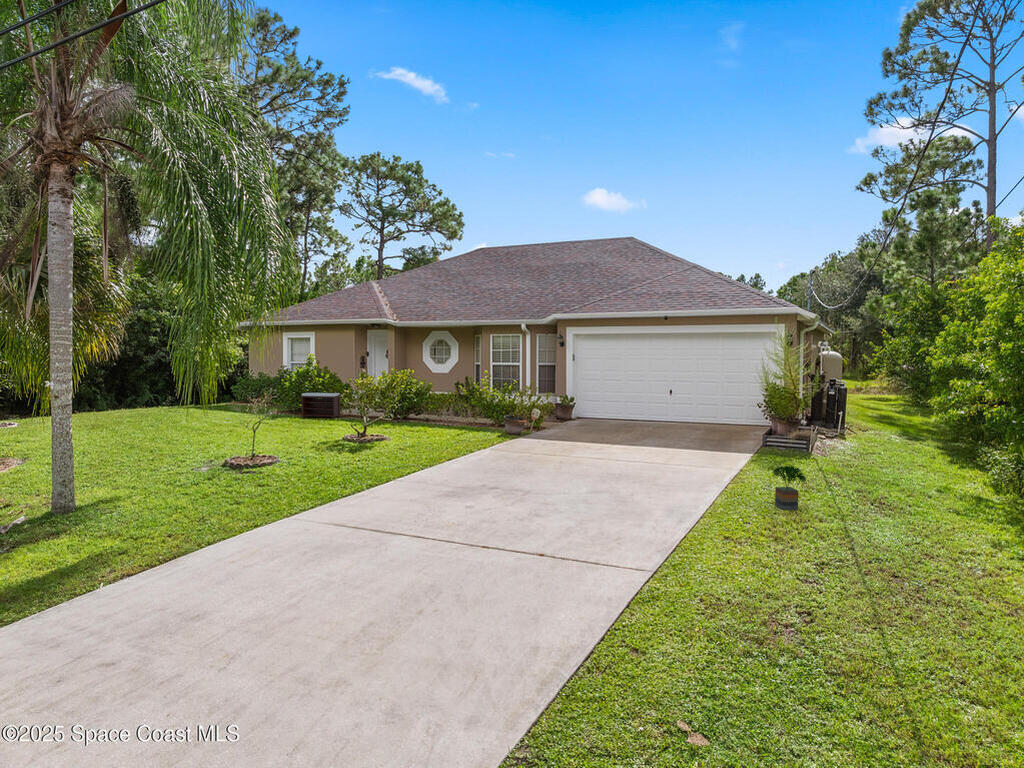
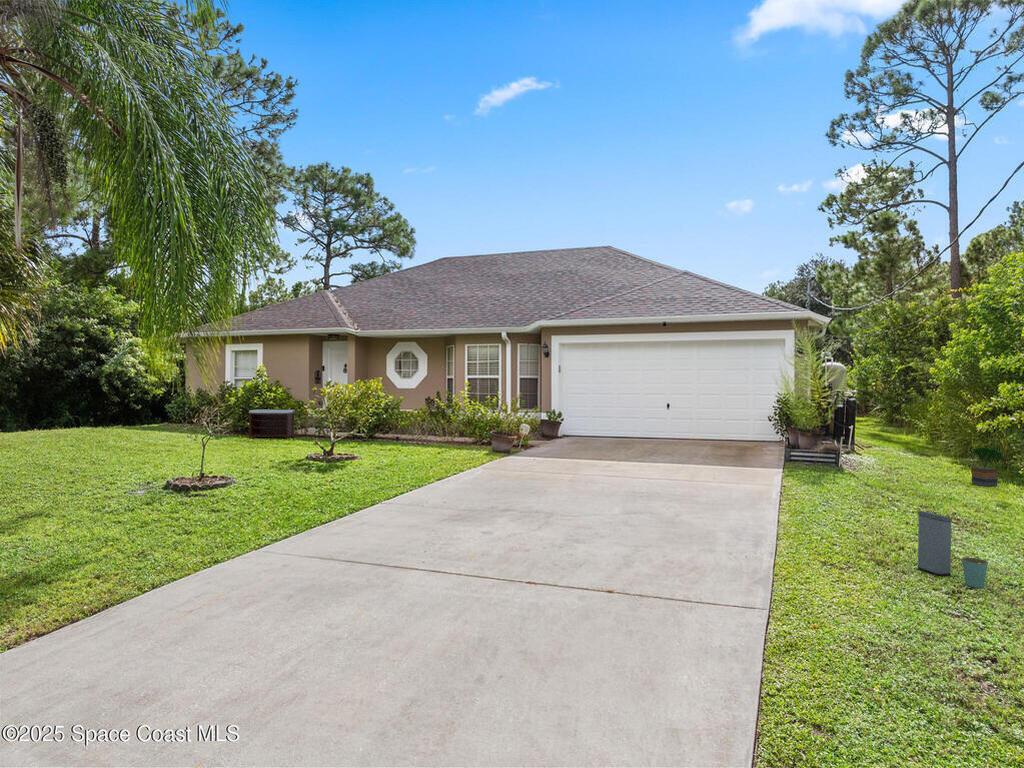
potted tree: present [773,466,806,510] -> present [969,447,1005,486]
trash can: none [777,506,818,569] -> present [918,511,988,588]

